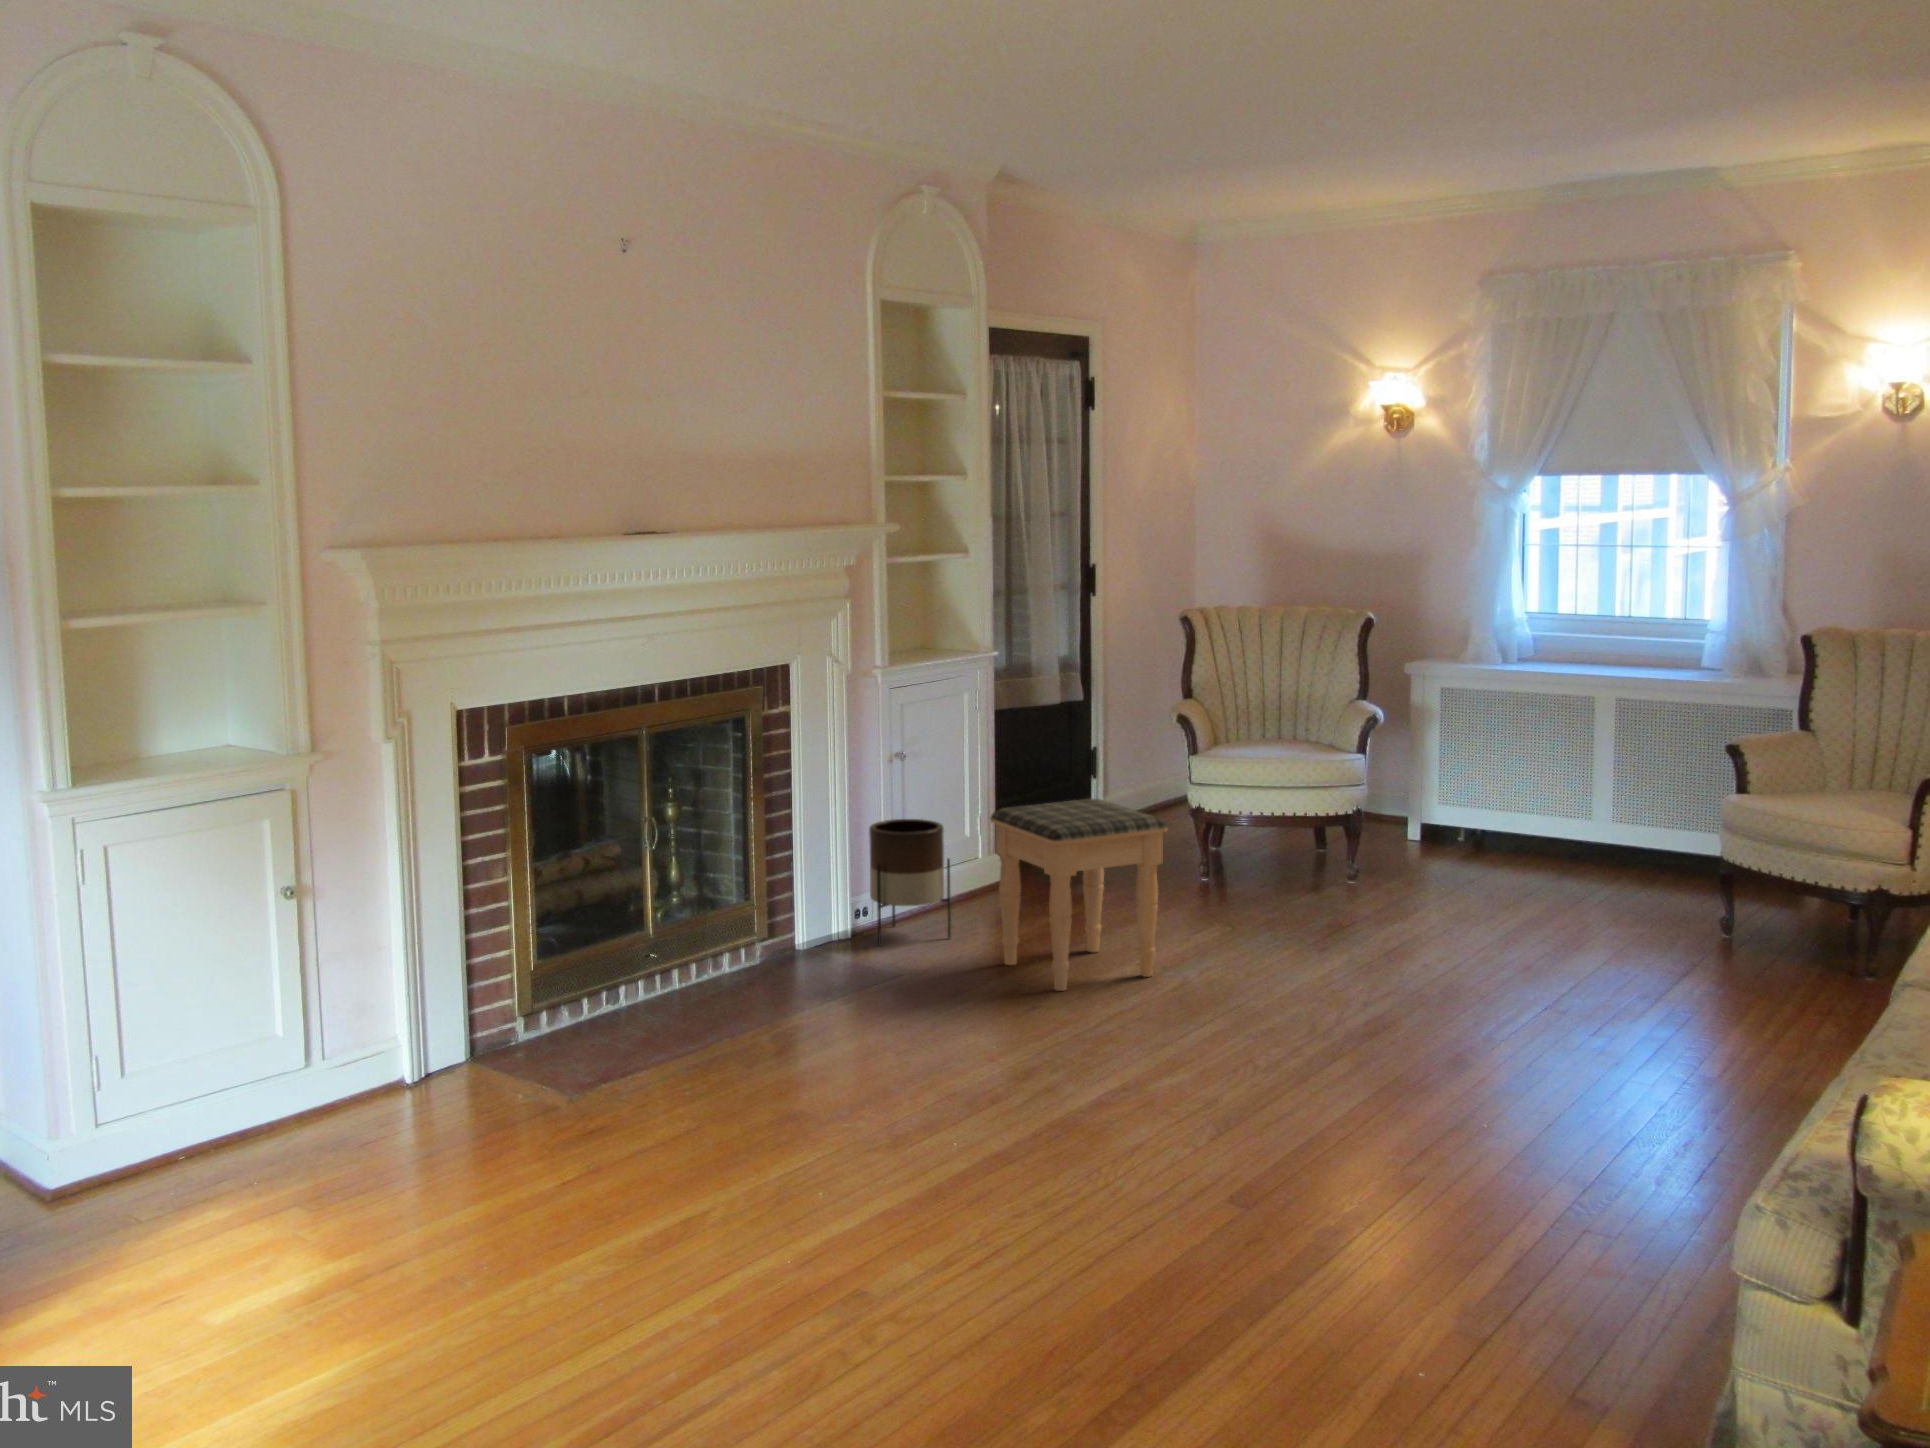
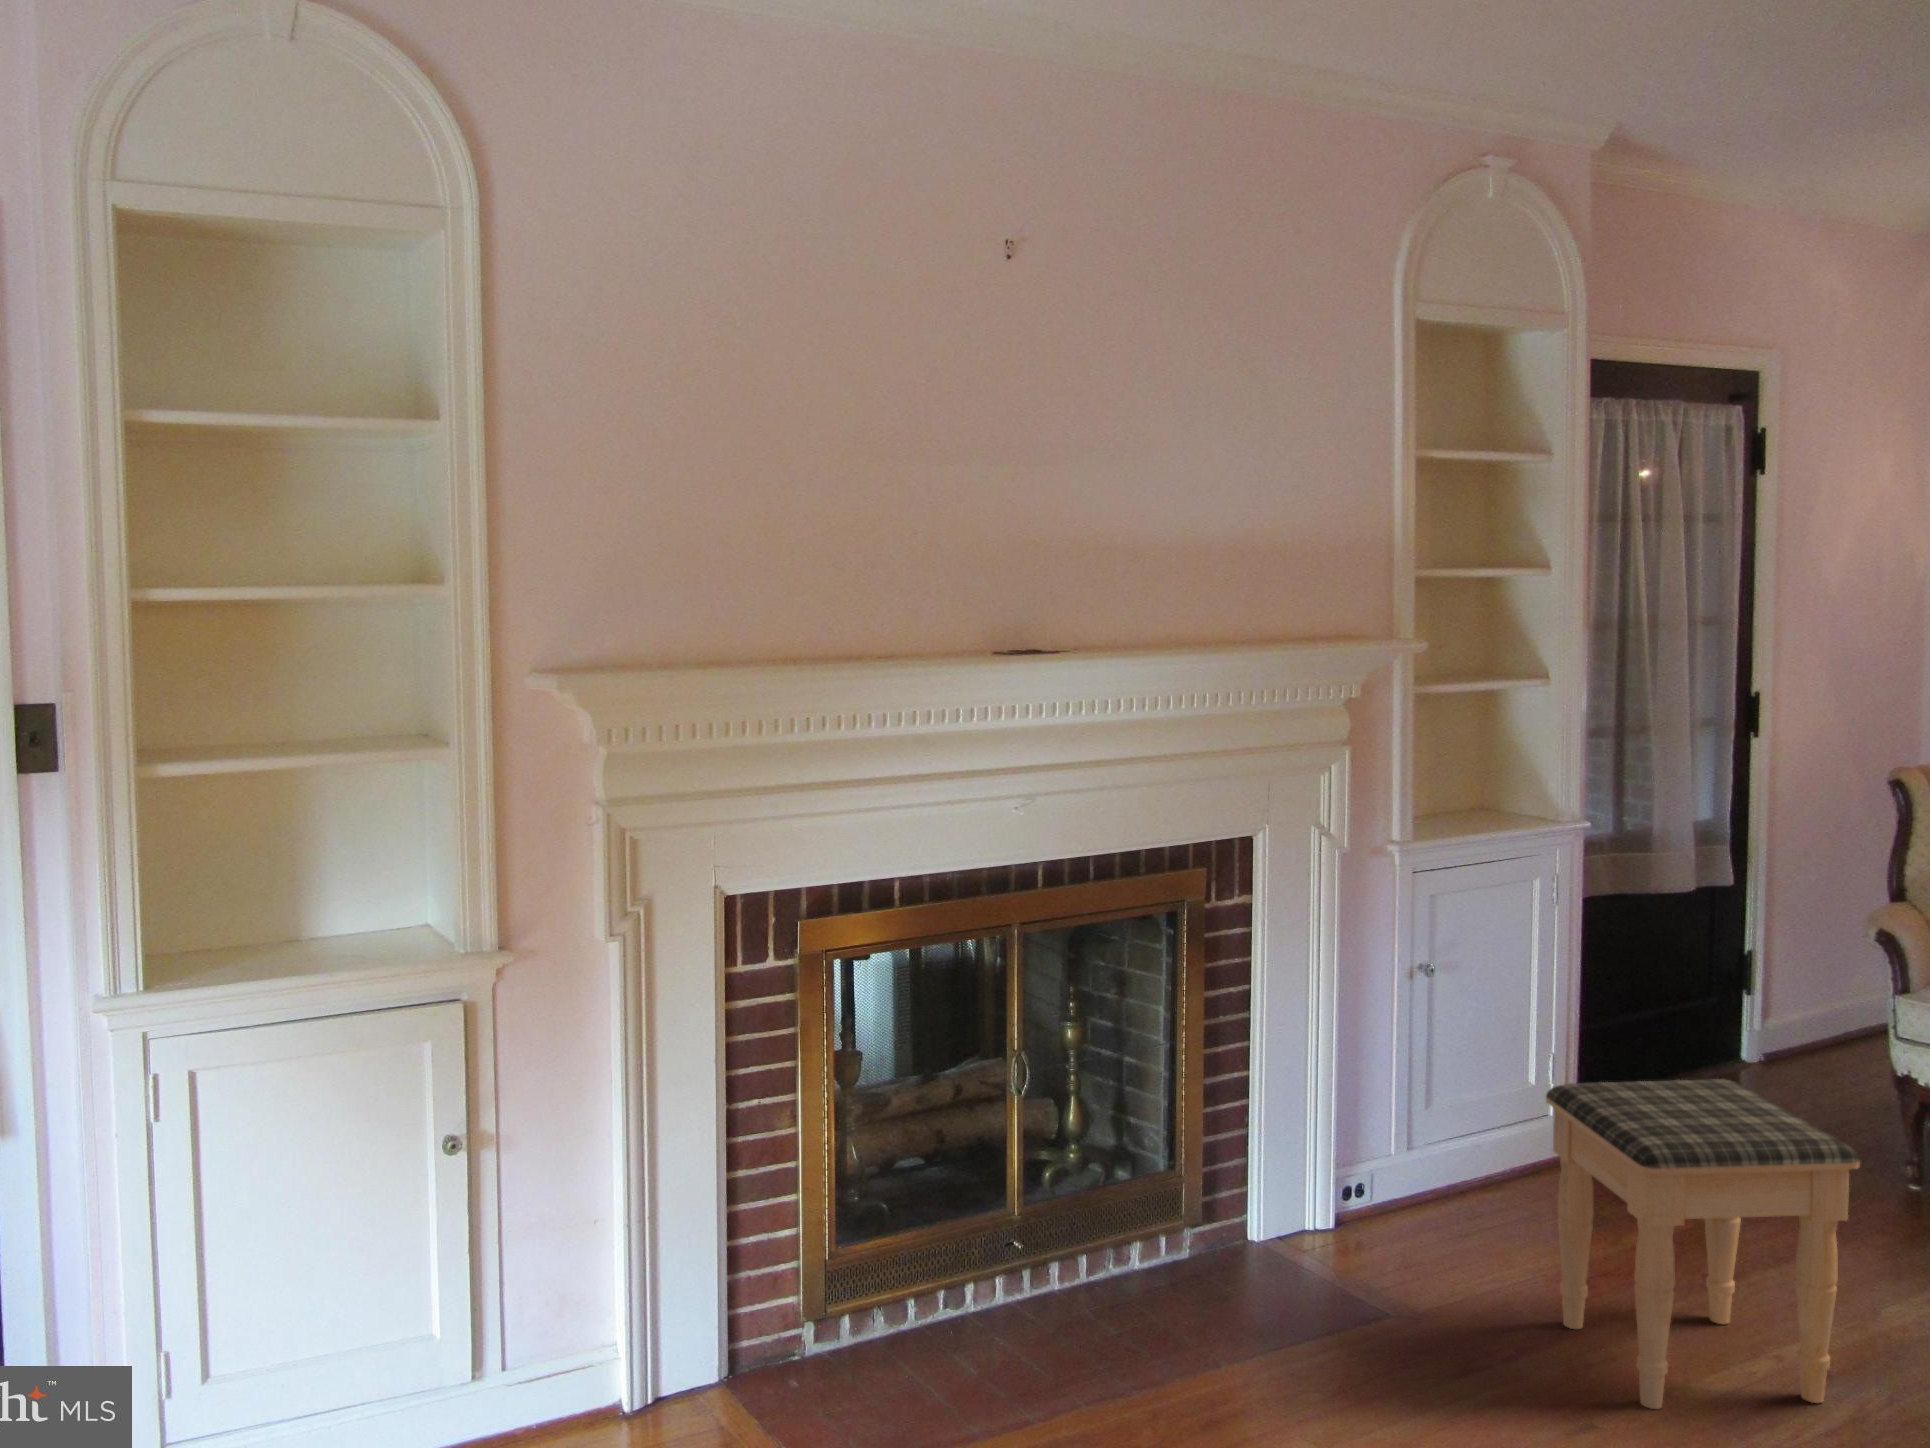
planter: present [869,819,951,945] -> none [1368,1061,1489,1251]

